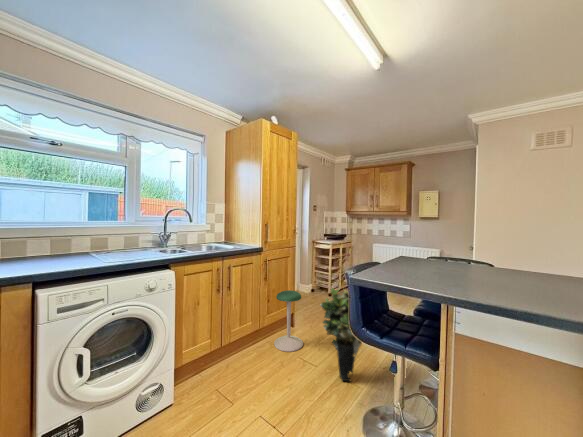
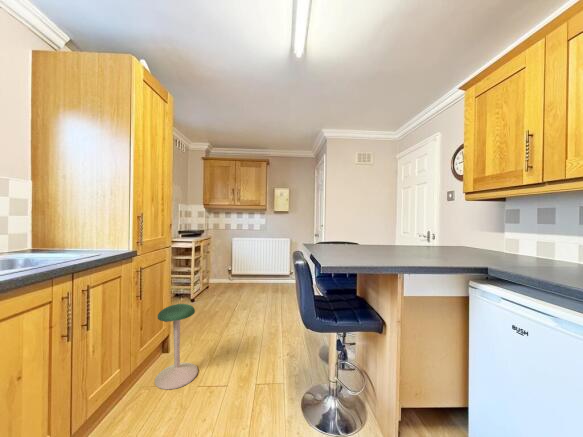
potted plant: present [321,288,363,381] -> none [233,286,285,389]

